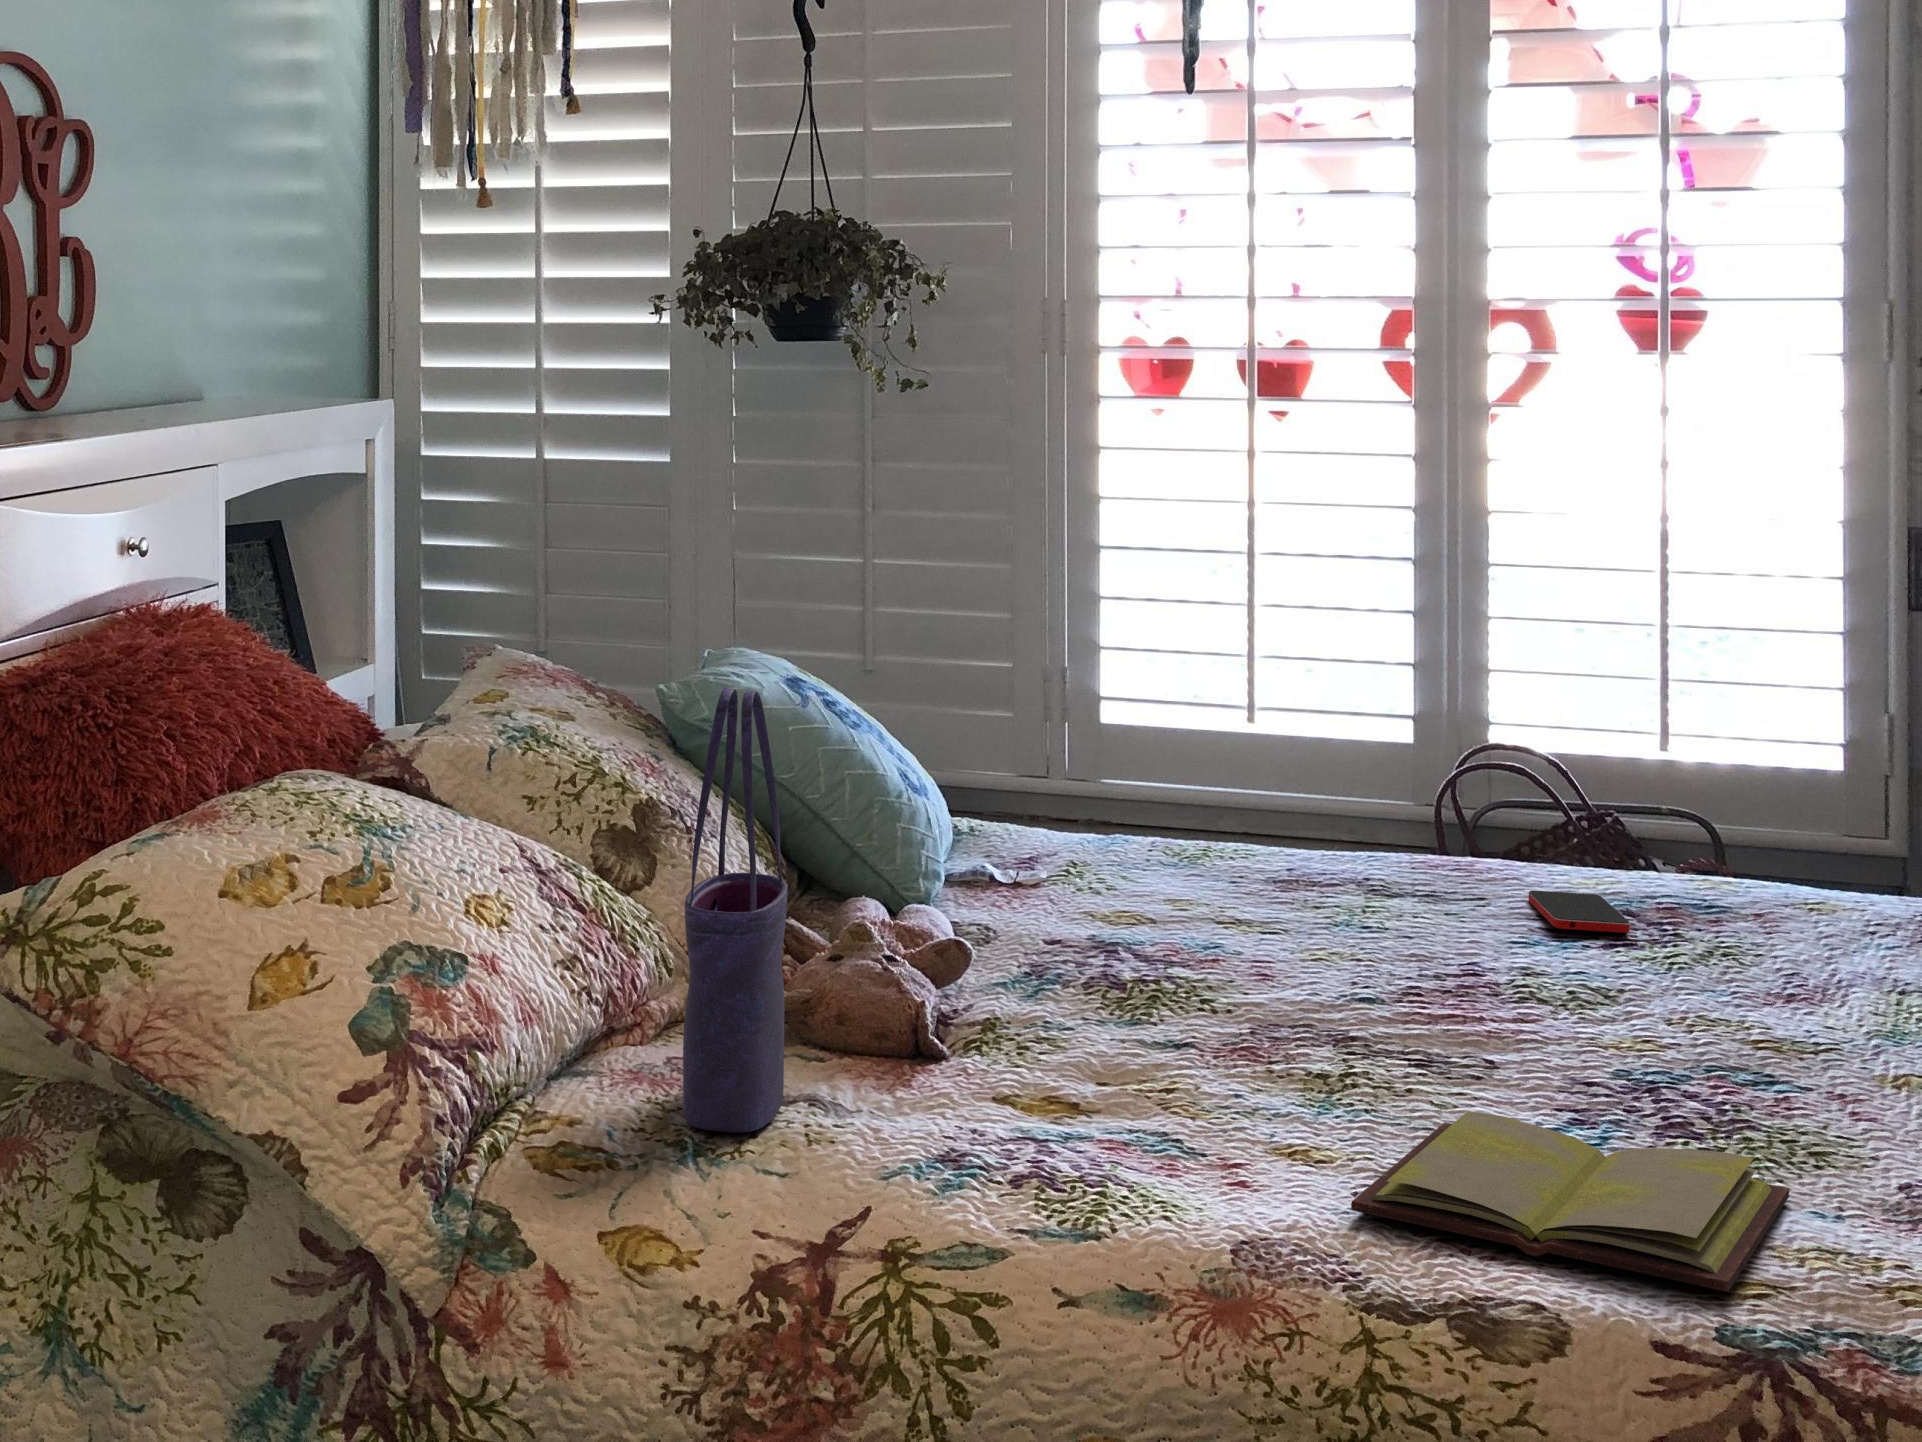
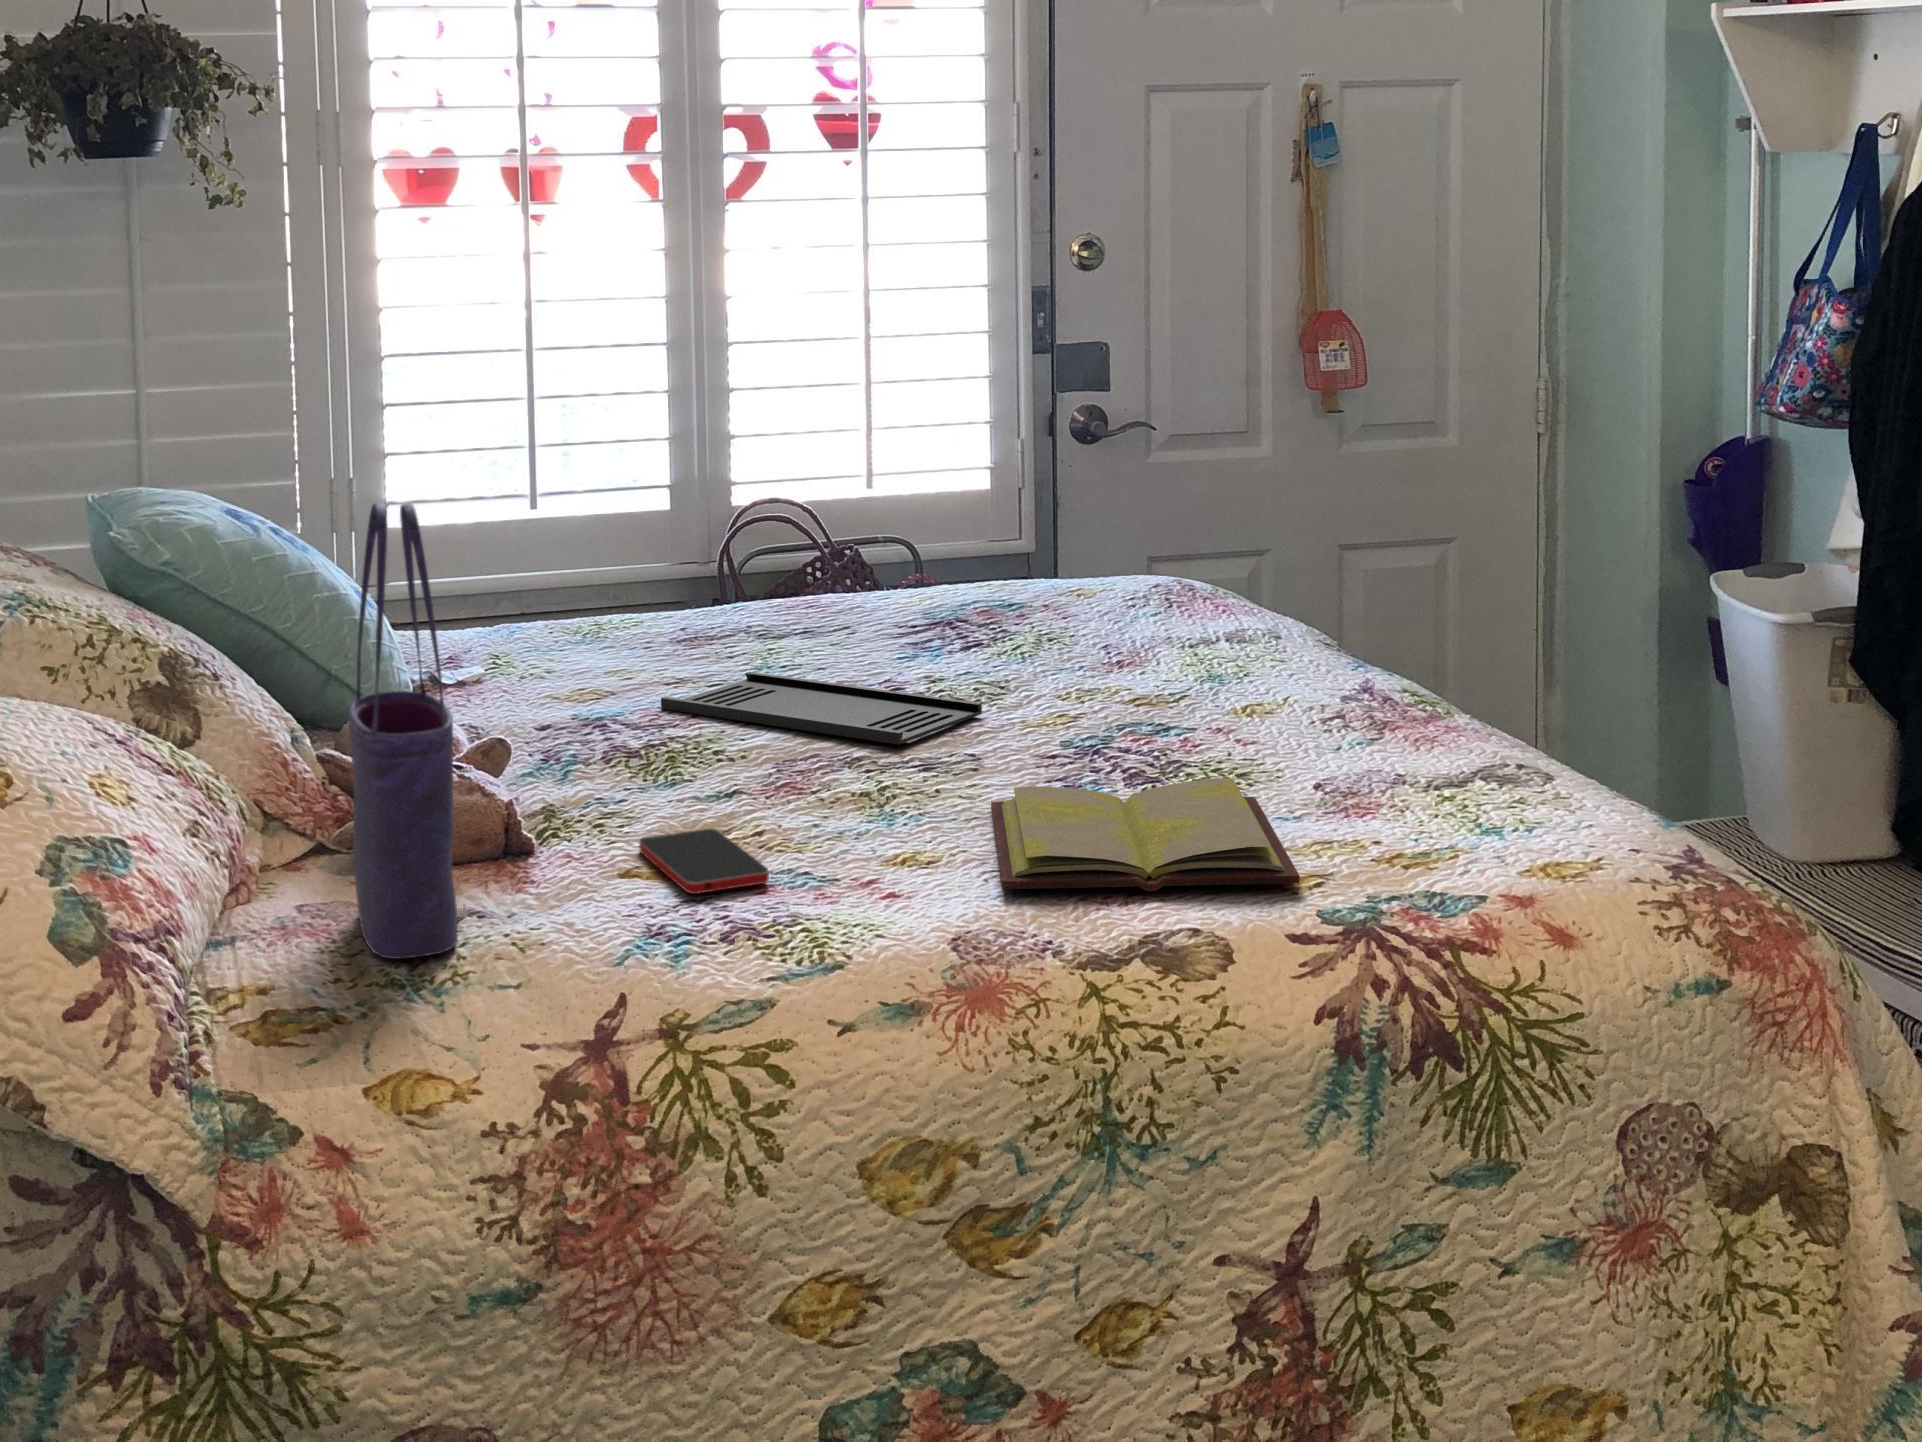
smartphone: present [1528,890,1630,933] -> present [639,829,769,894]
tray: none [1194,940,1552,1044] -> present [661,672,982,745]

